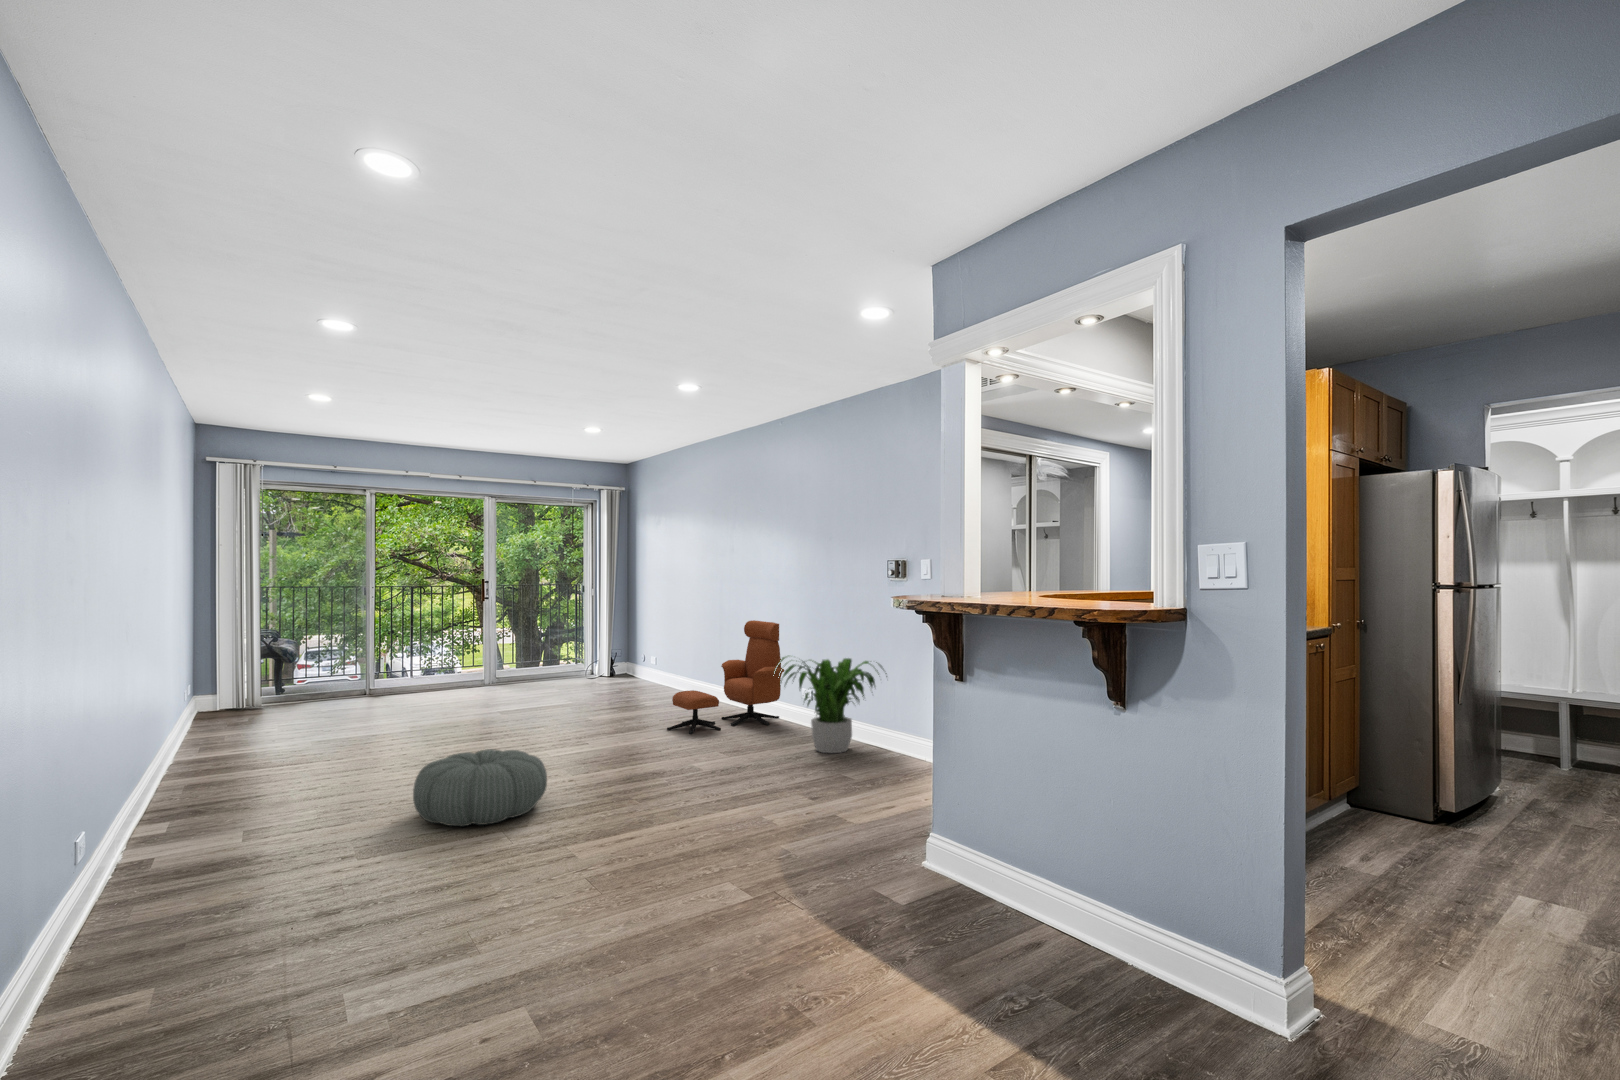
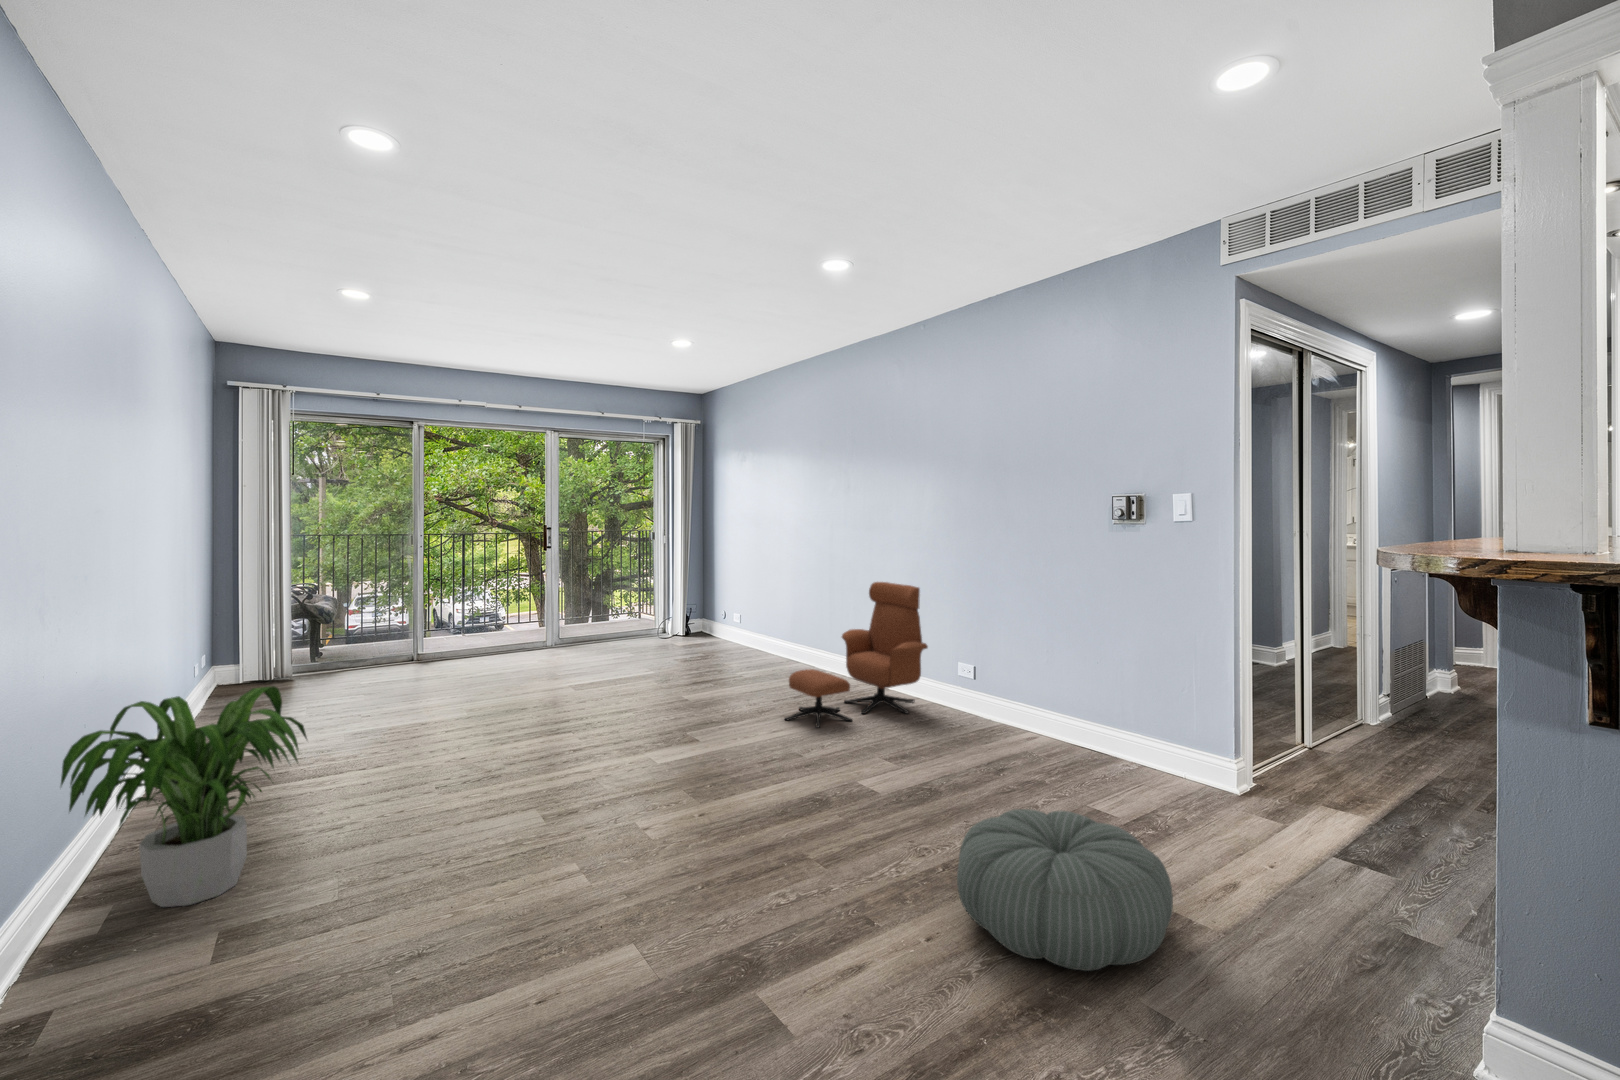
potted plant: present [780,657,887,753] -> present [61,686,307,907]
pouf: present [413,749,547,826] -> present [957,809,1173,971]

